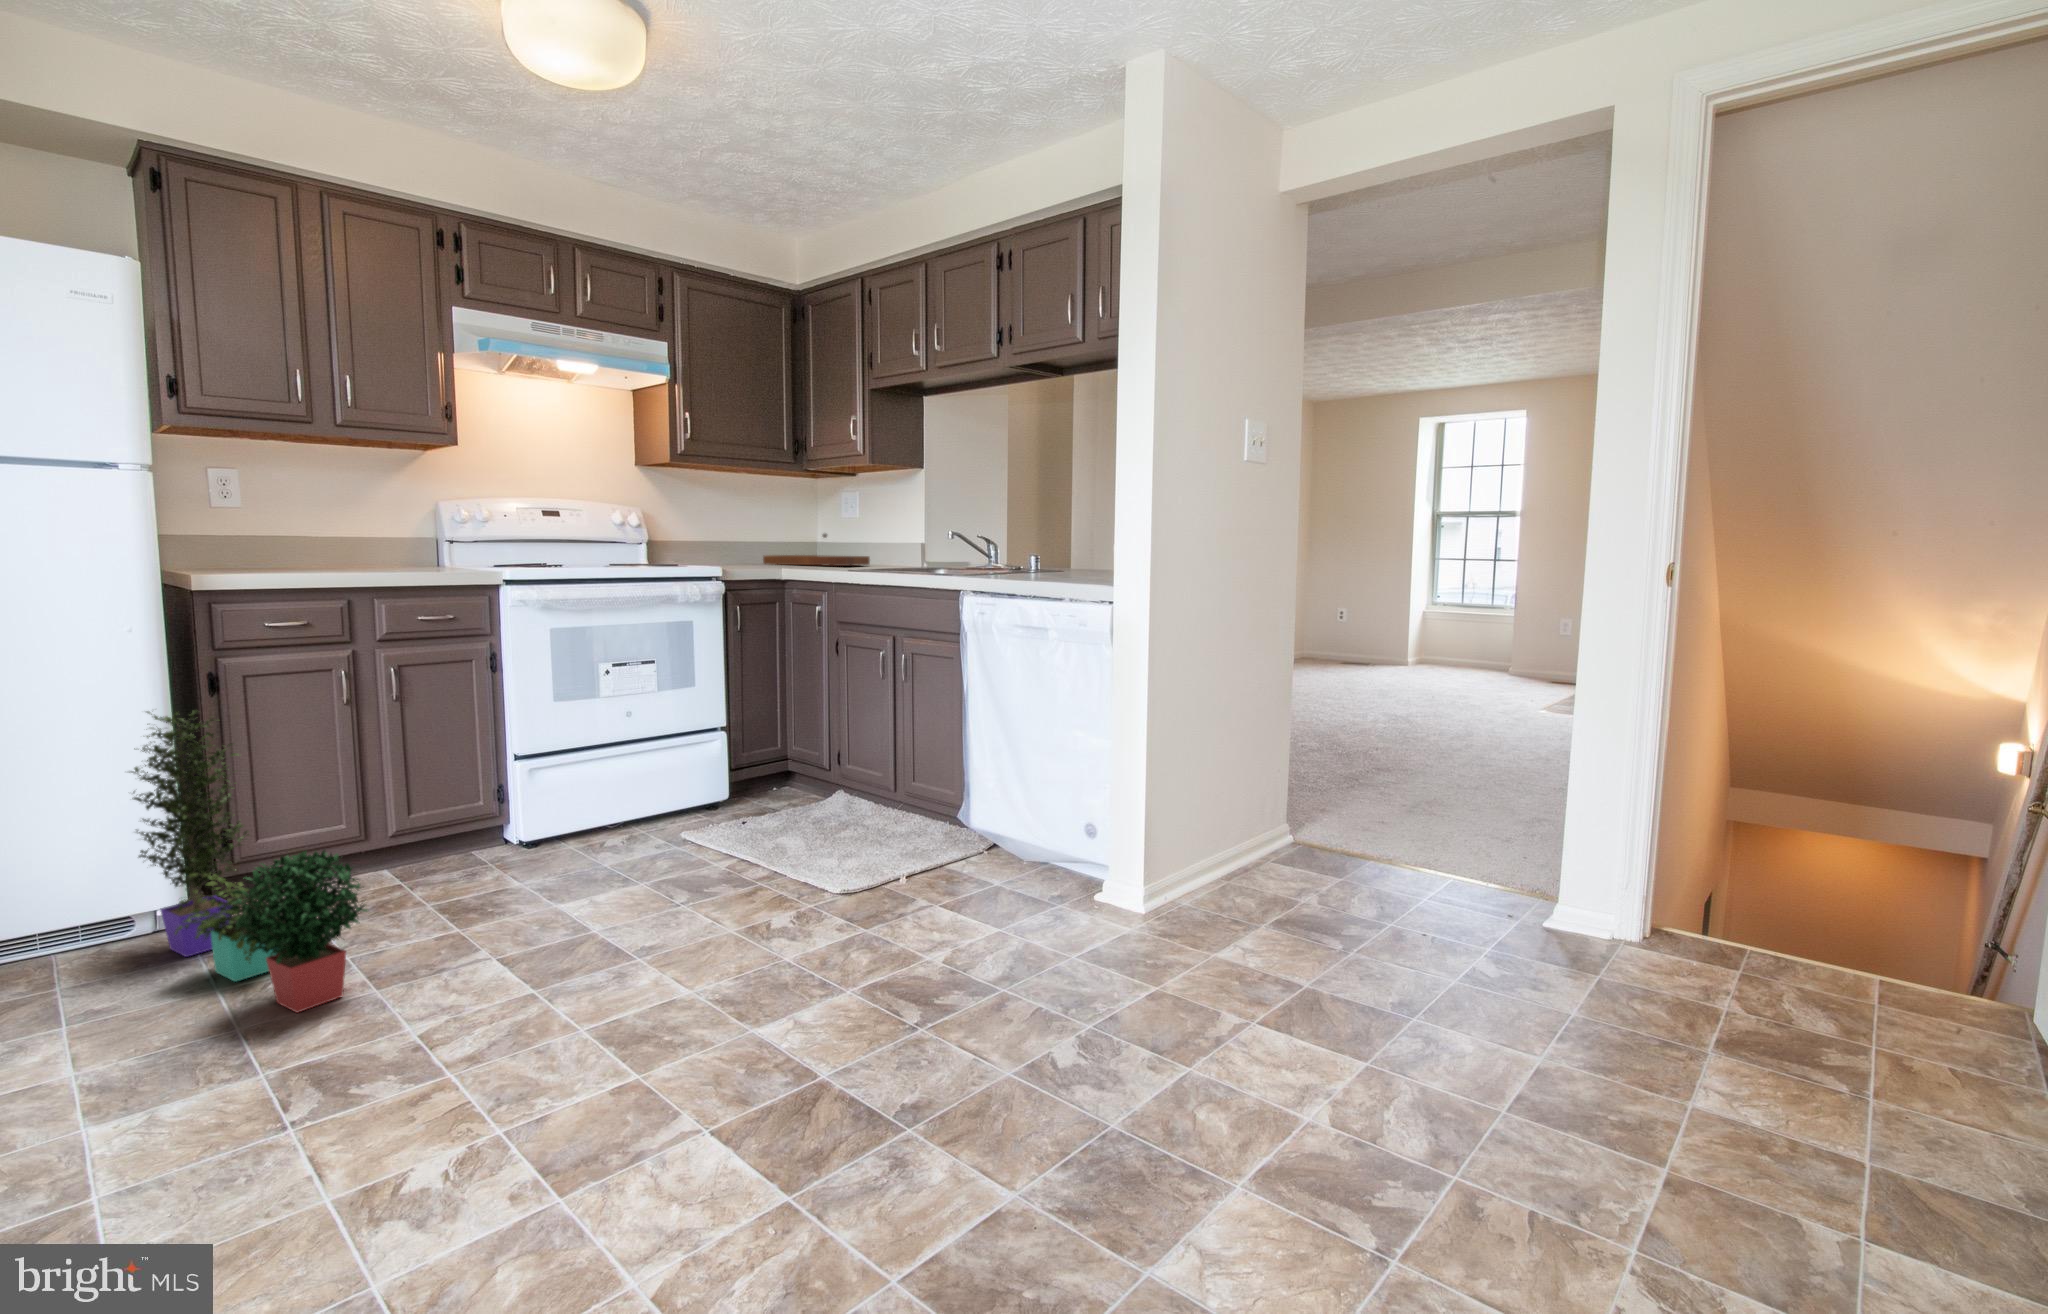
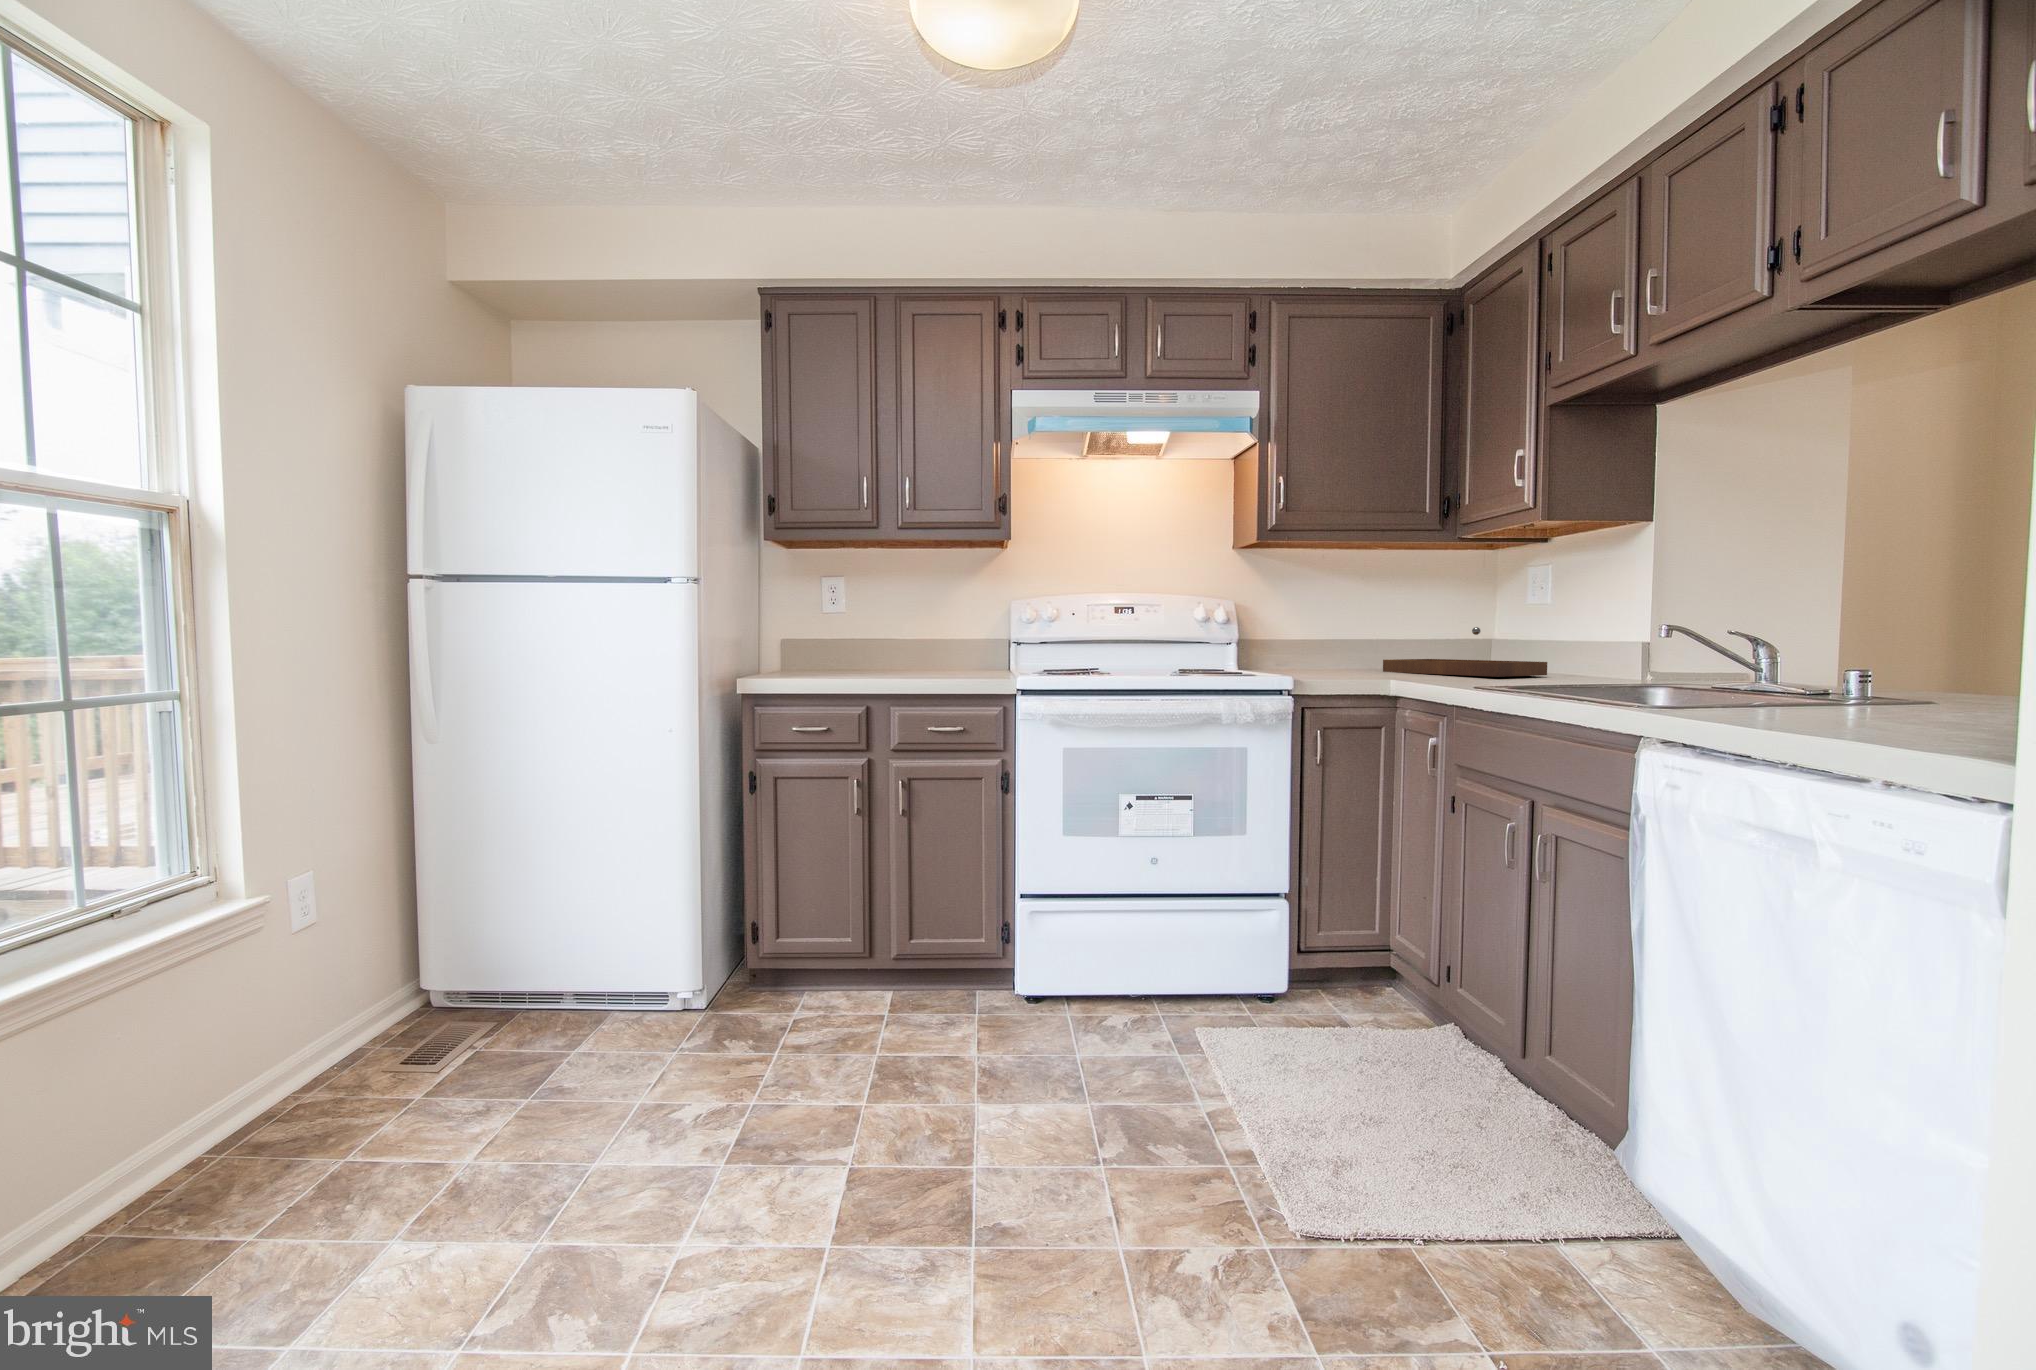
potted plant: present [129,711,368,1013] -> none [592,806,736,1177]

